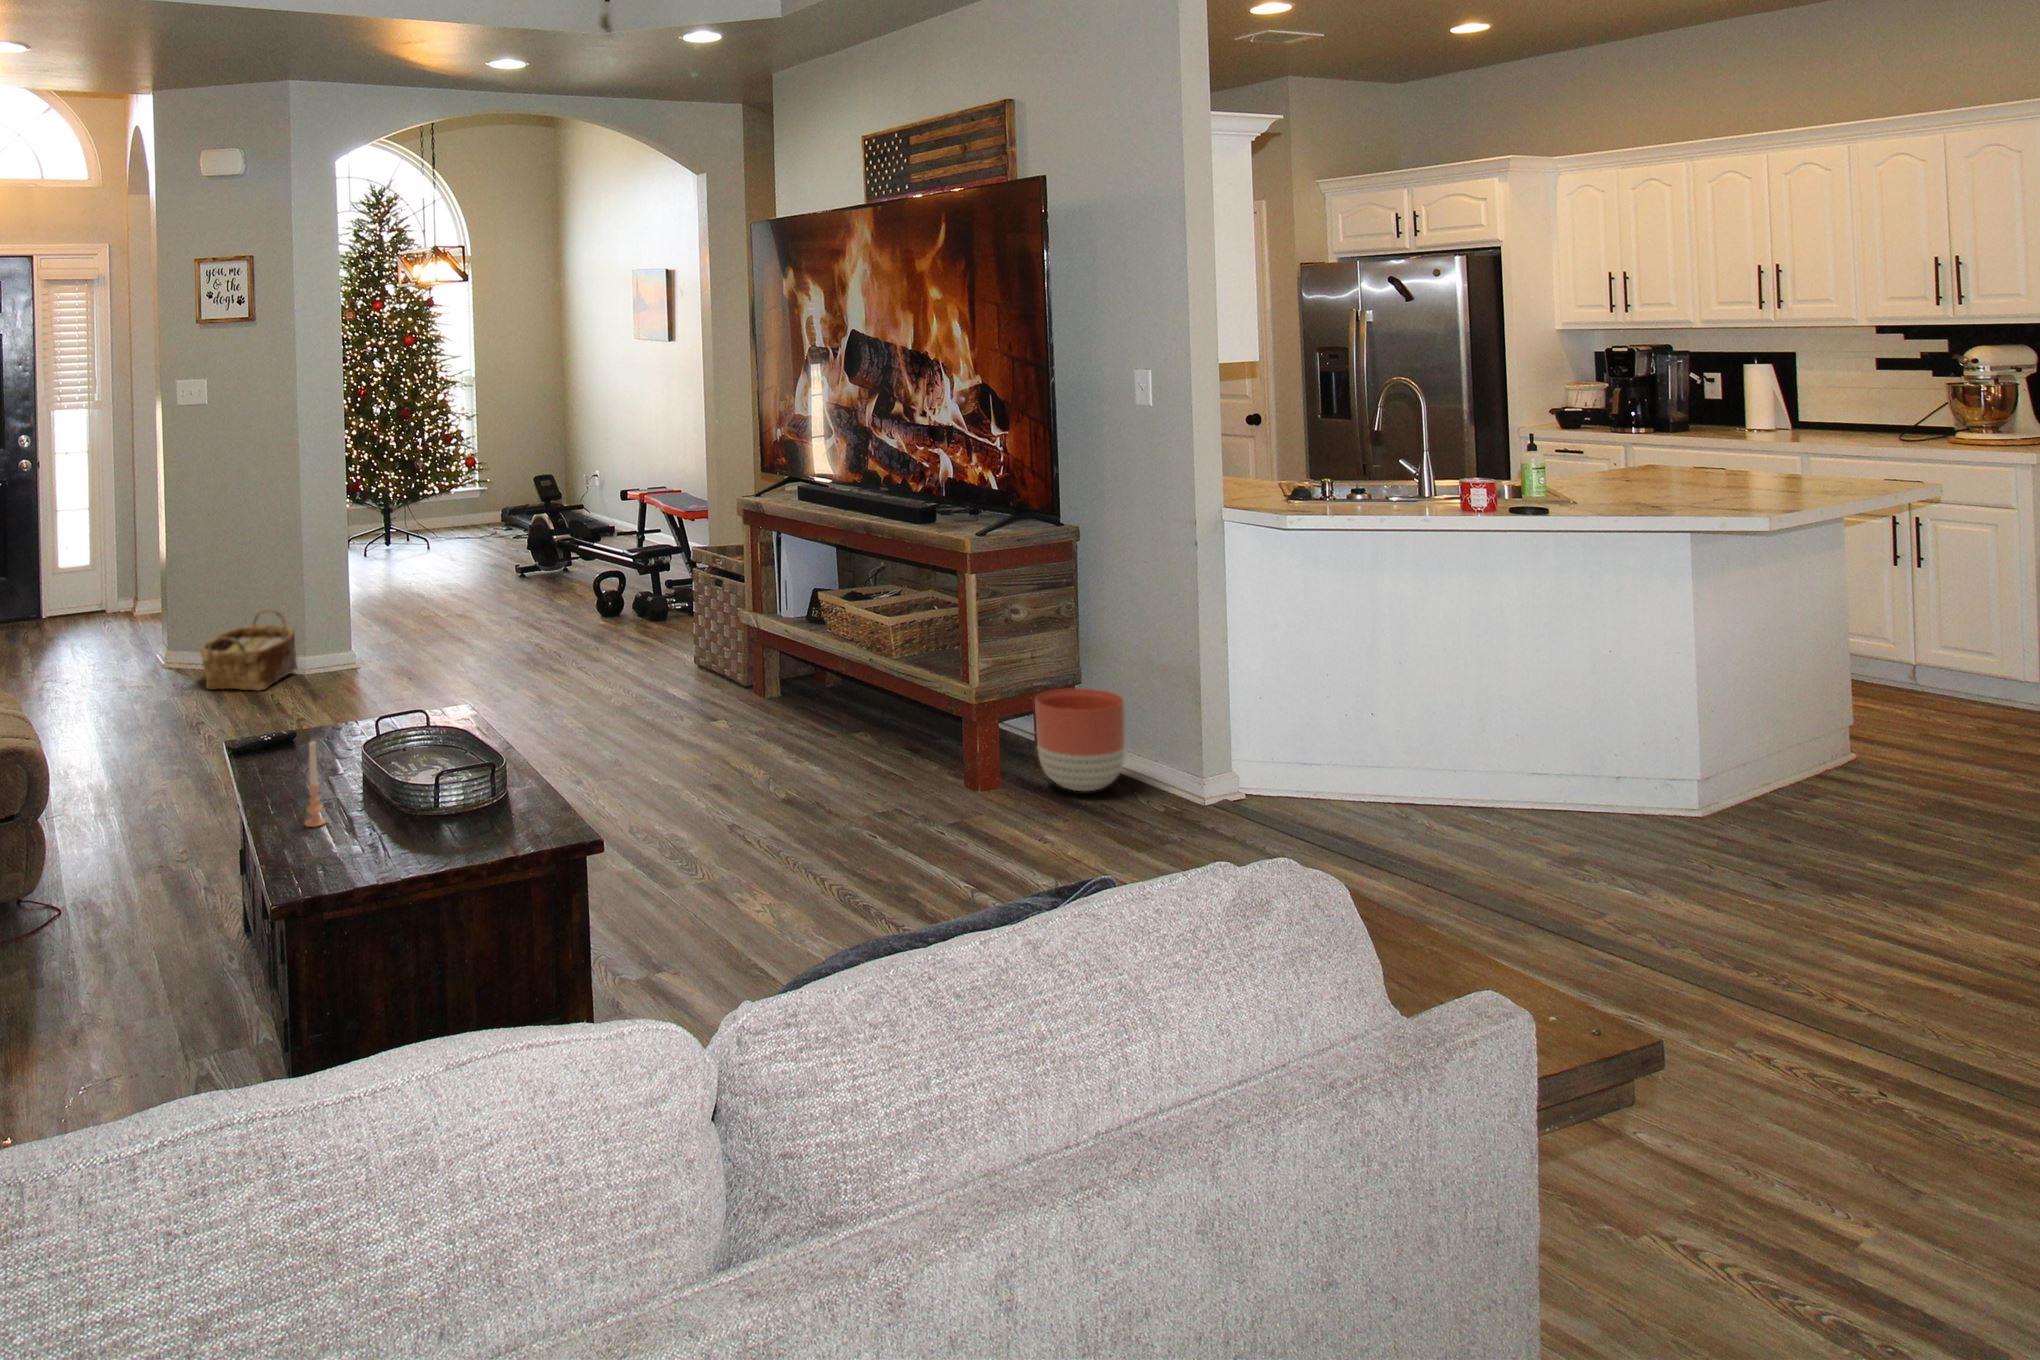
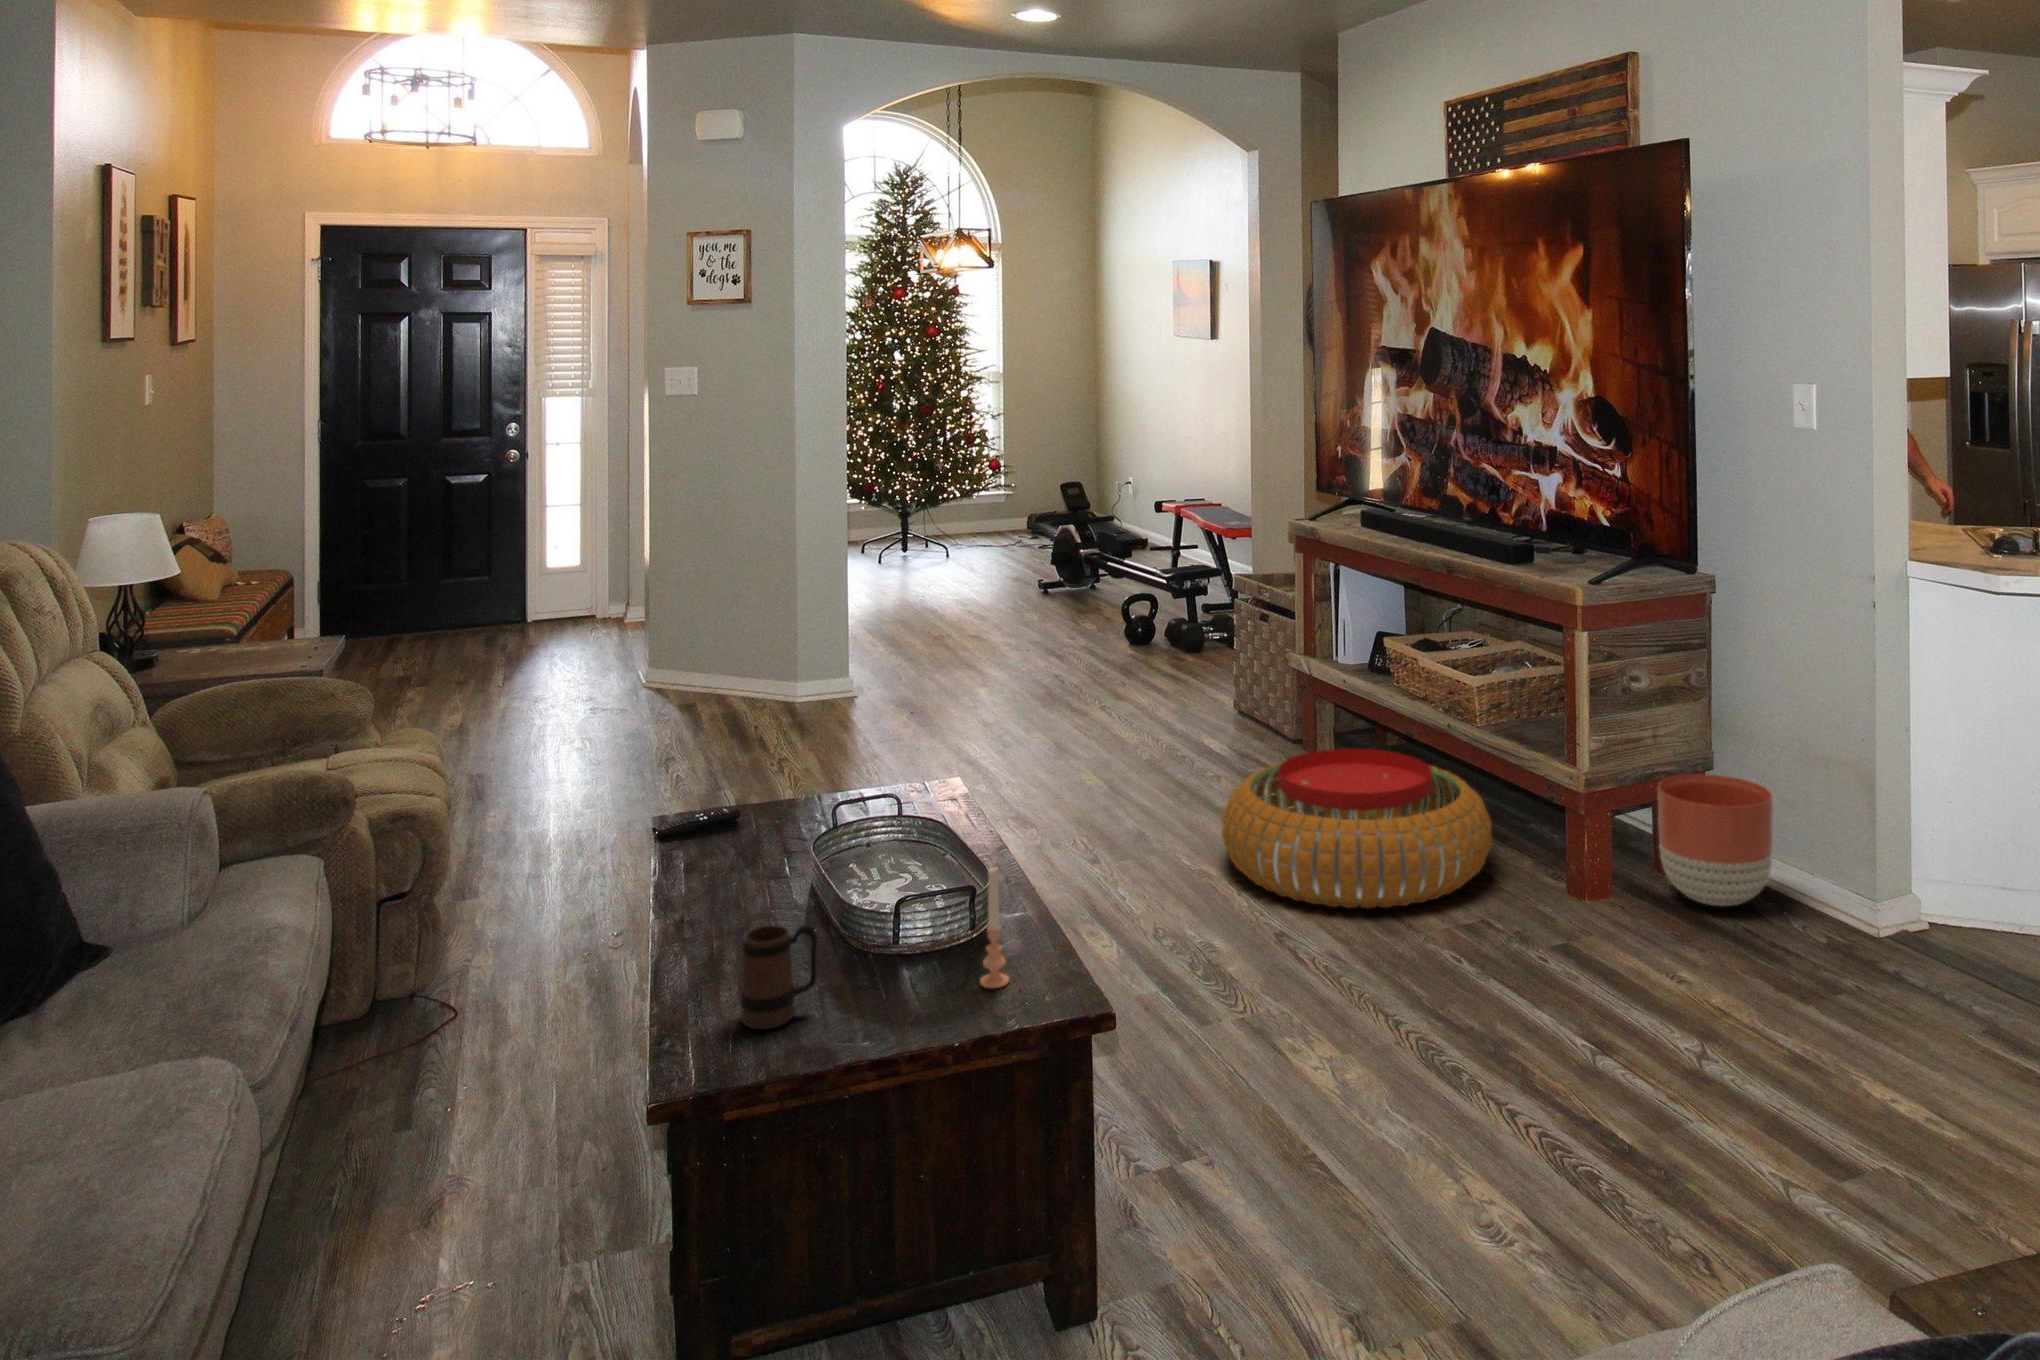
woven basket: present [200,609,297,690] -> none [678,627,786,721]
pouf: none [684,683,905,806] -> present [1222,749,1492,909]
candle: present [305,741,326,827] -> present [980,867,1009,988]
mug: none [329,789,383,864] -> present [741,925,817,1029]

